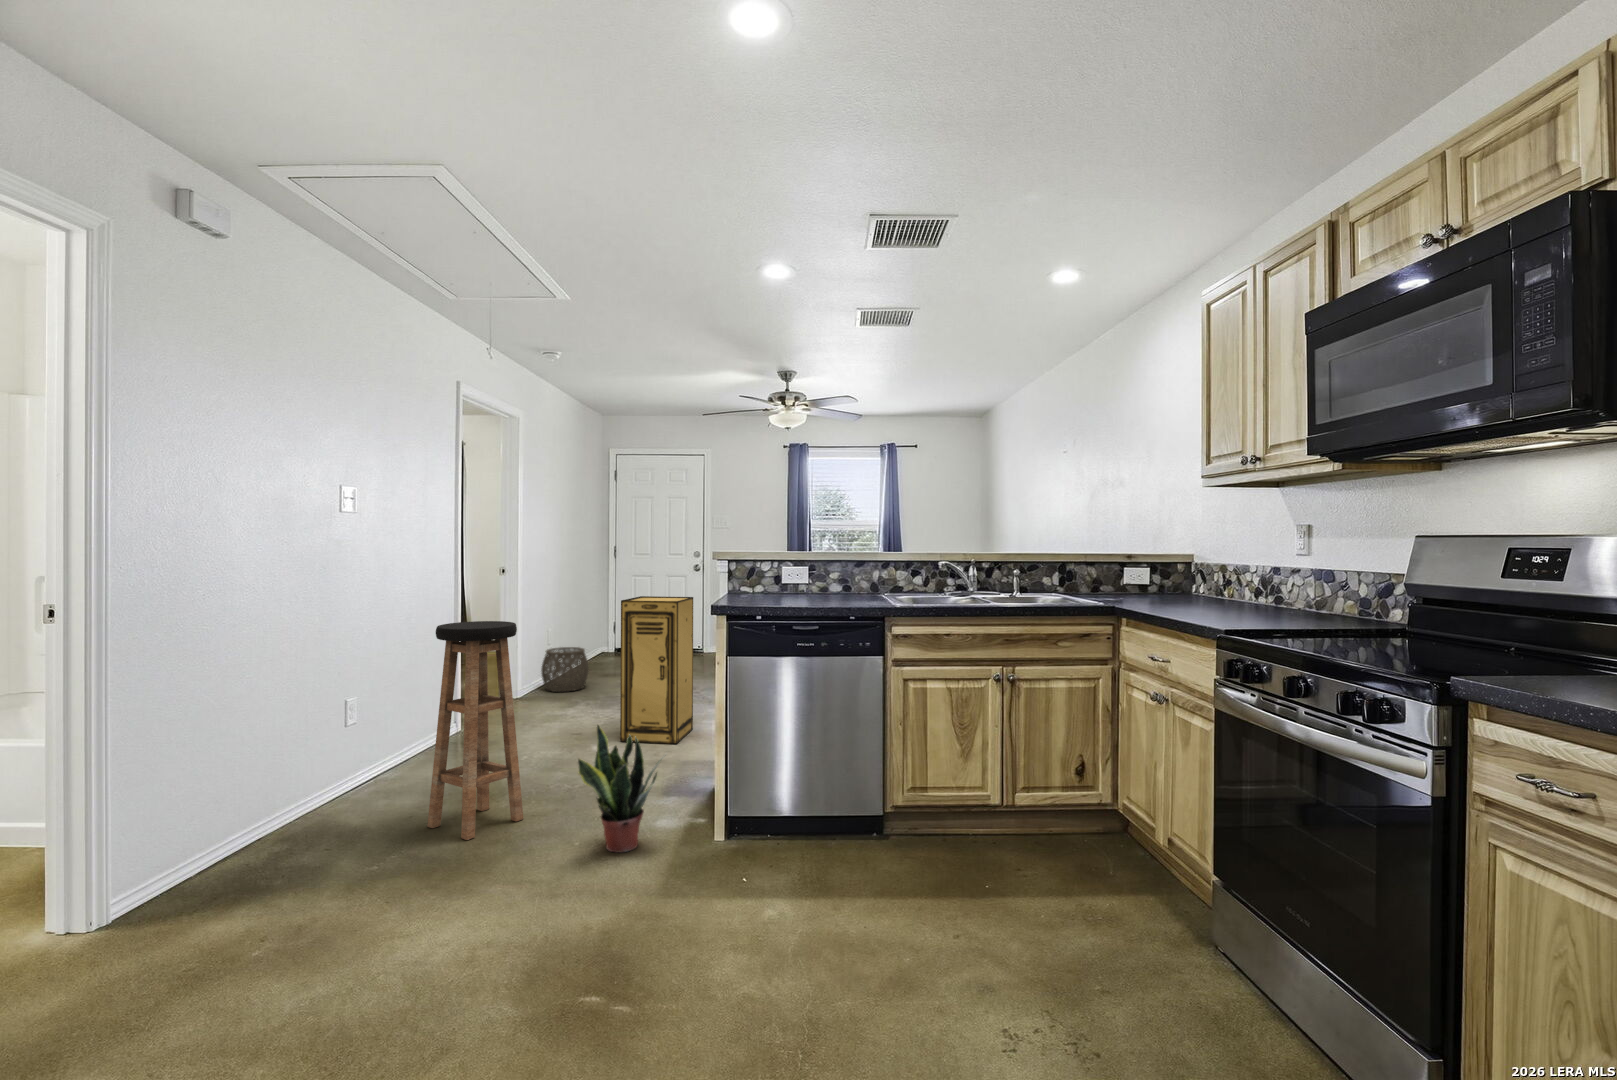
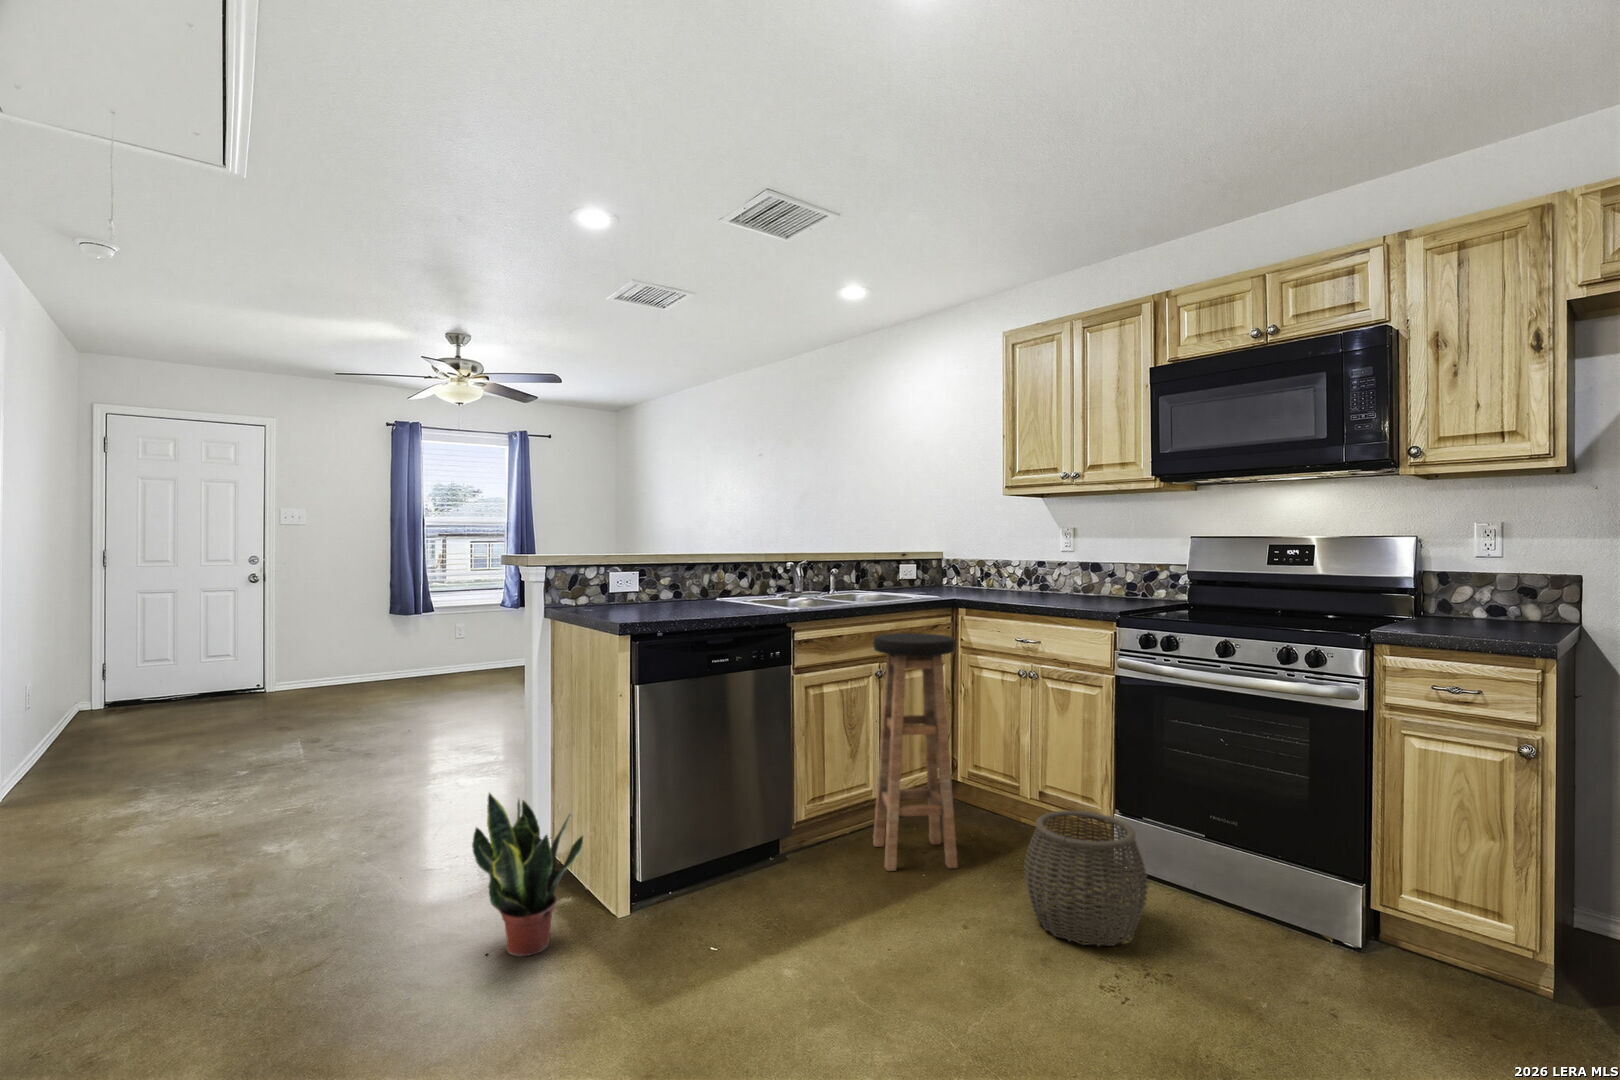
storage cabinet: present [620,596,693,744] -> none [319,616,411,828]
bar stool: present [427,621,523,840] -> present [873,633,958,871]
woven basket: present [541,647,589,692] -> present [1024,810,1148,946]

